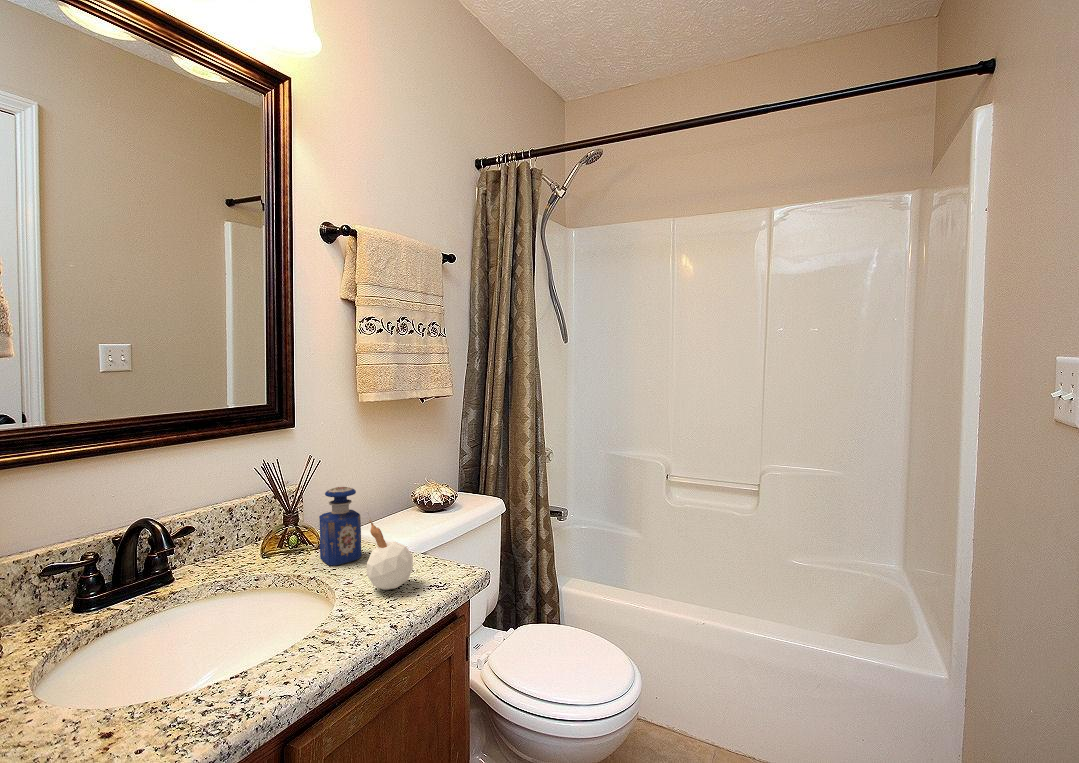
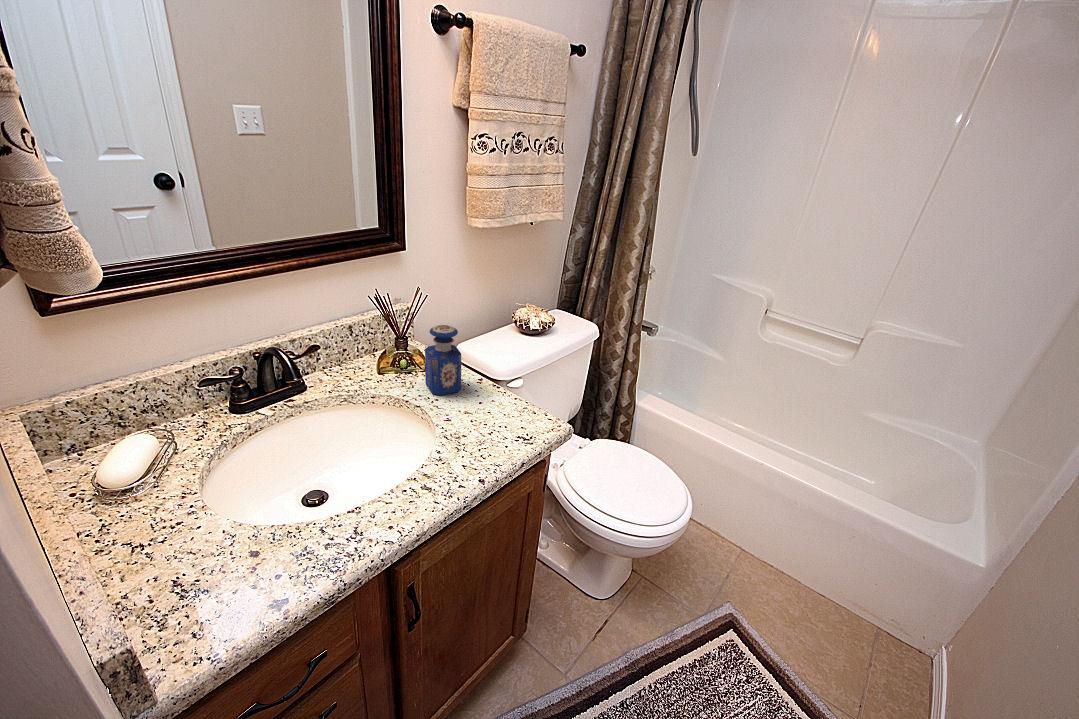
candle: present [367,511,413,590] -> none [463,366,505,437]

